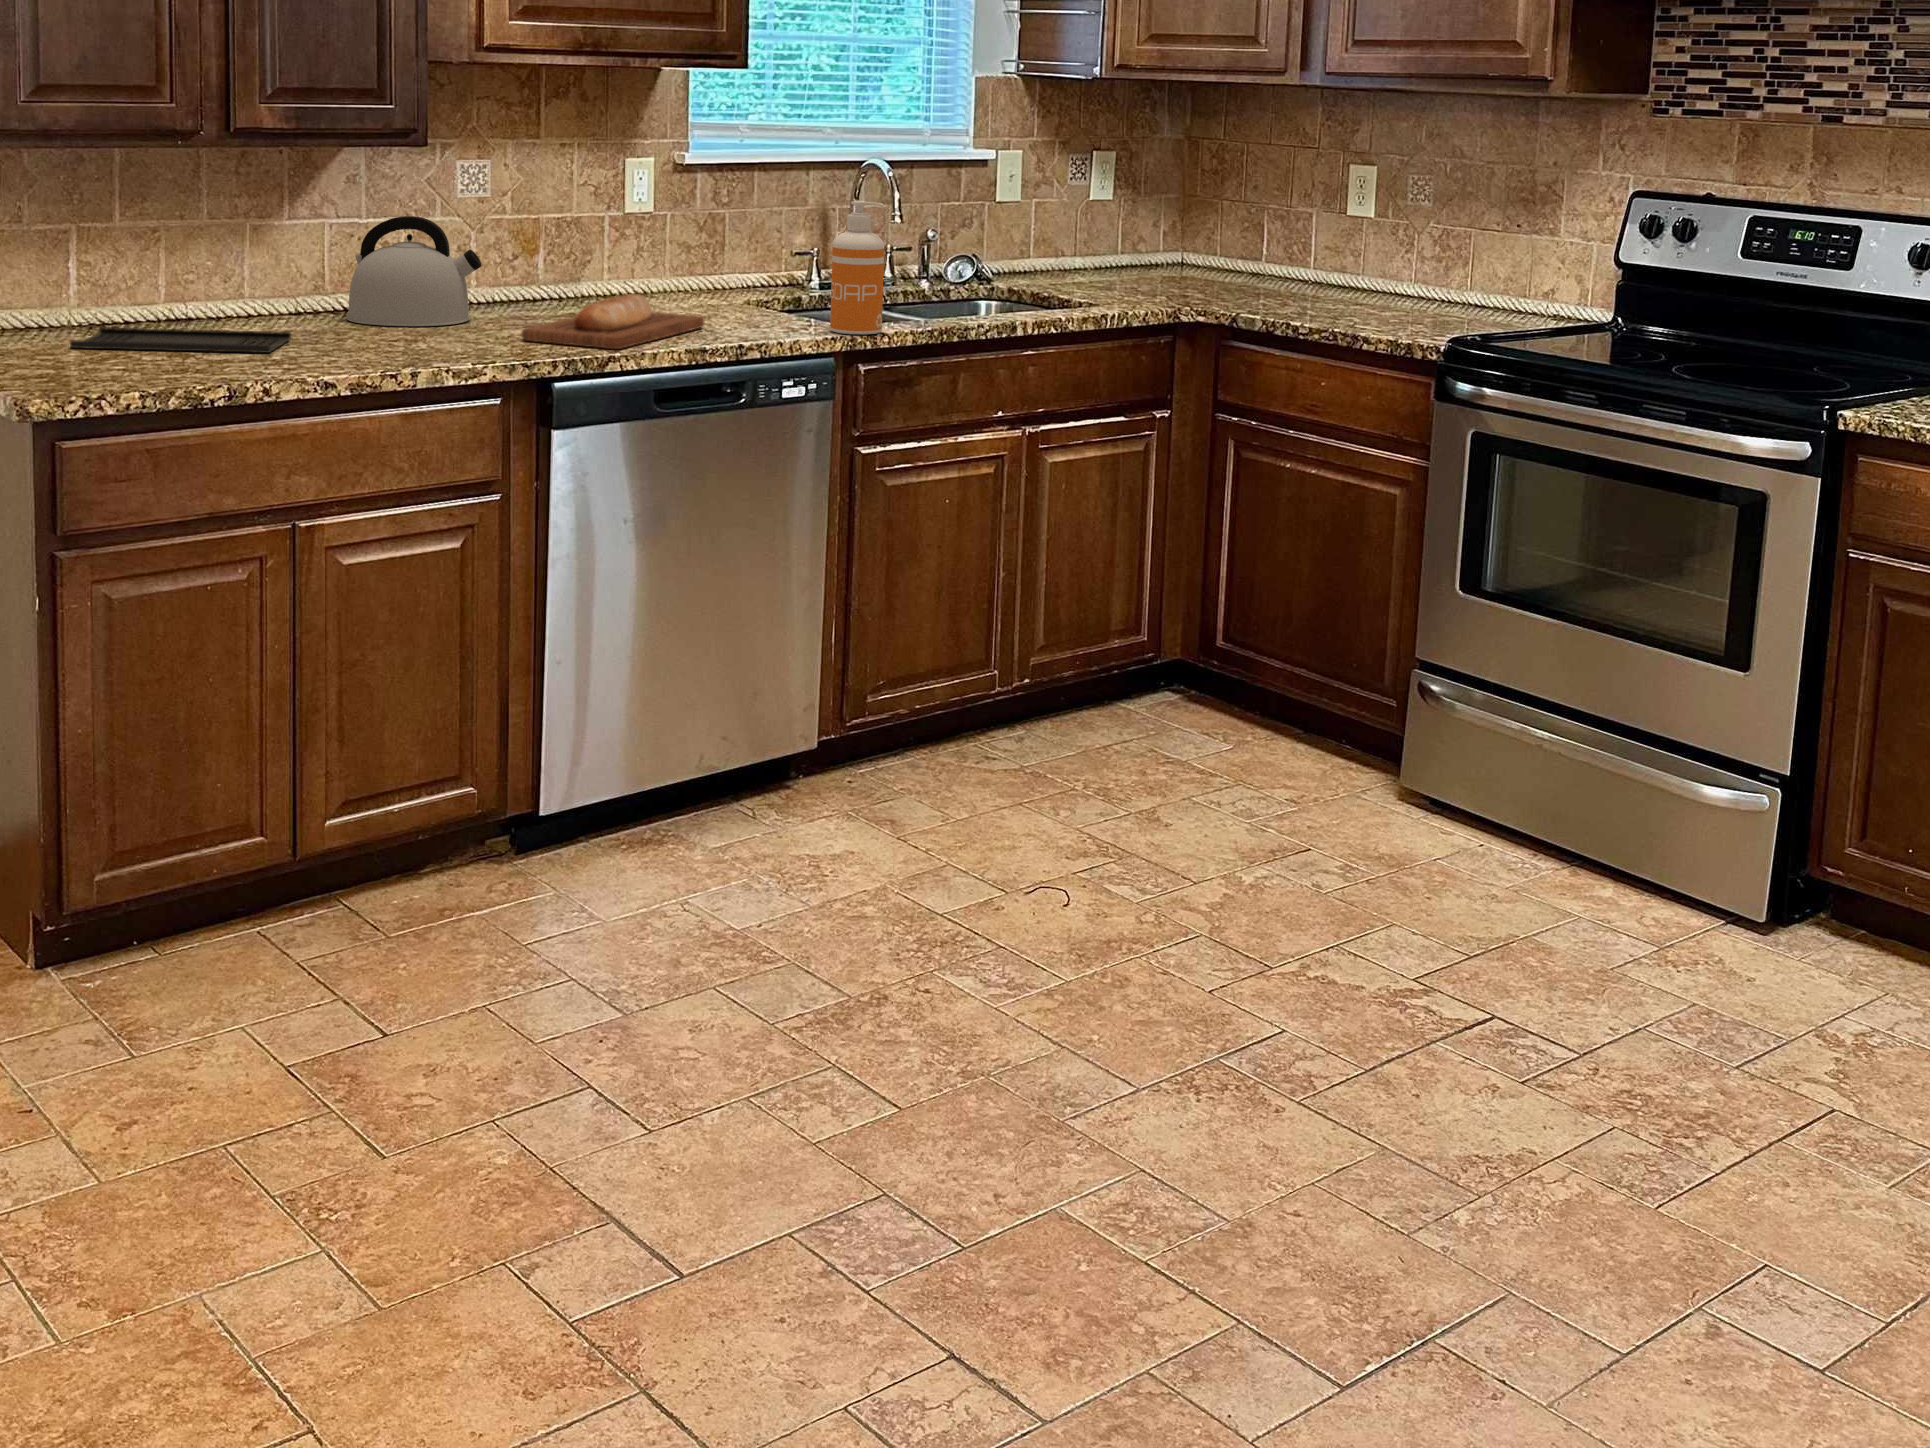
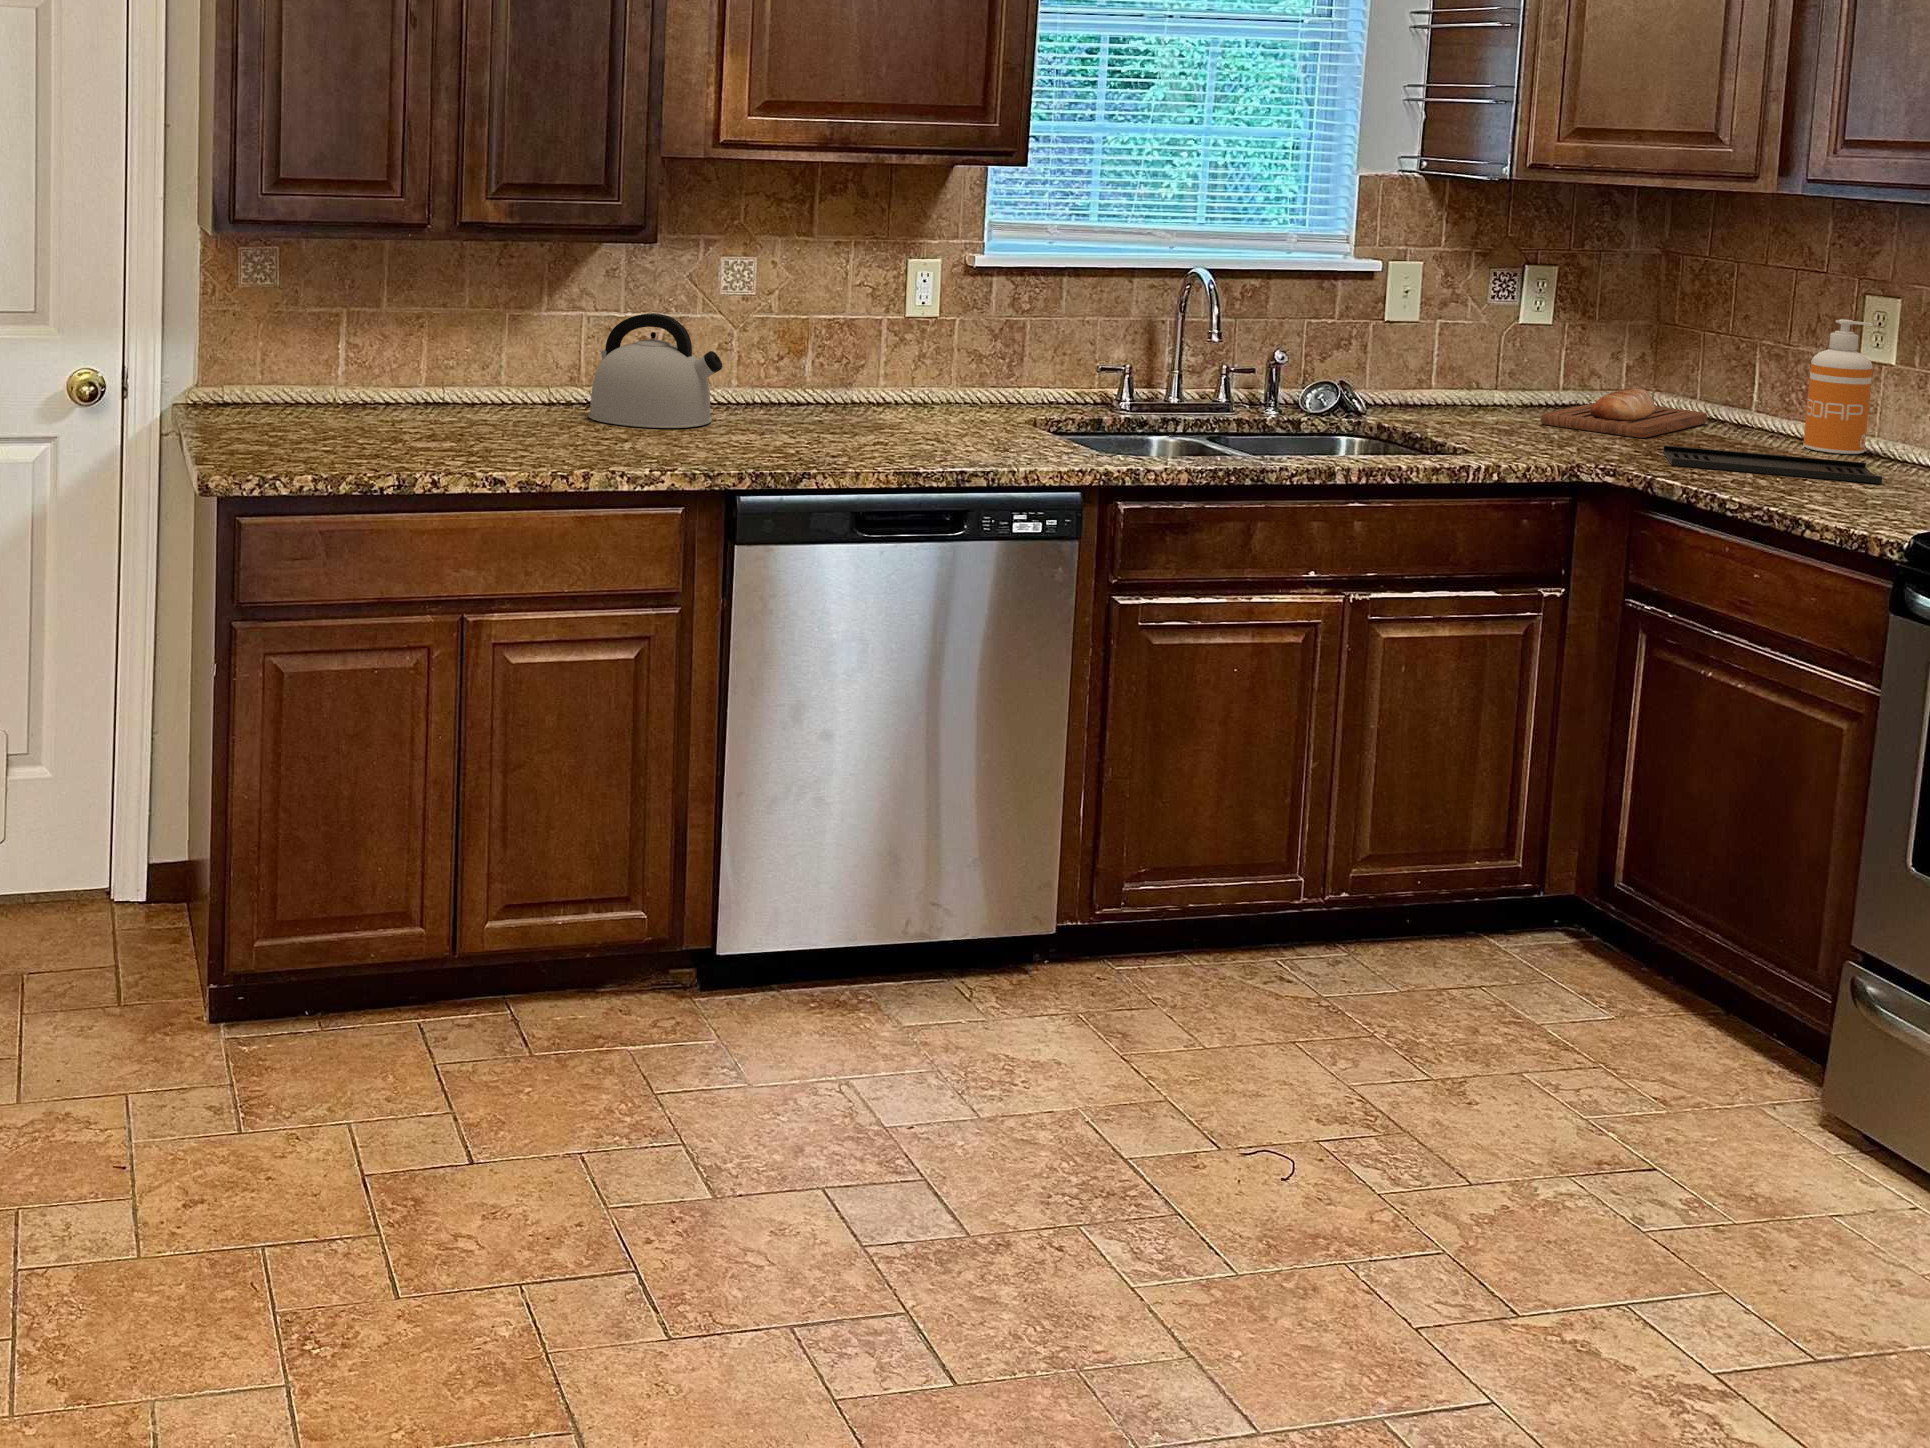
soap dispenser: present [830,201,884,335] -> present [1803,319,1873,454]
bread loaf: present [521,294,705,349] -> present [1541,388,1707,438]
tray: present [70,327,291,353] -> present [1663,445,1882,484]

